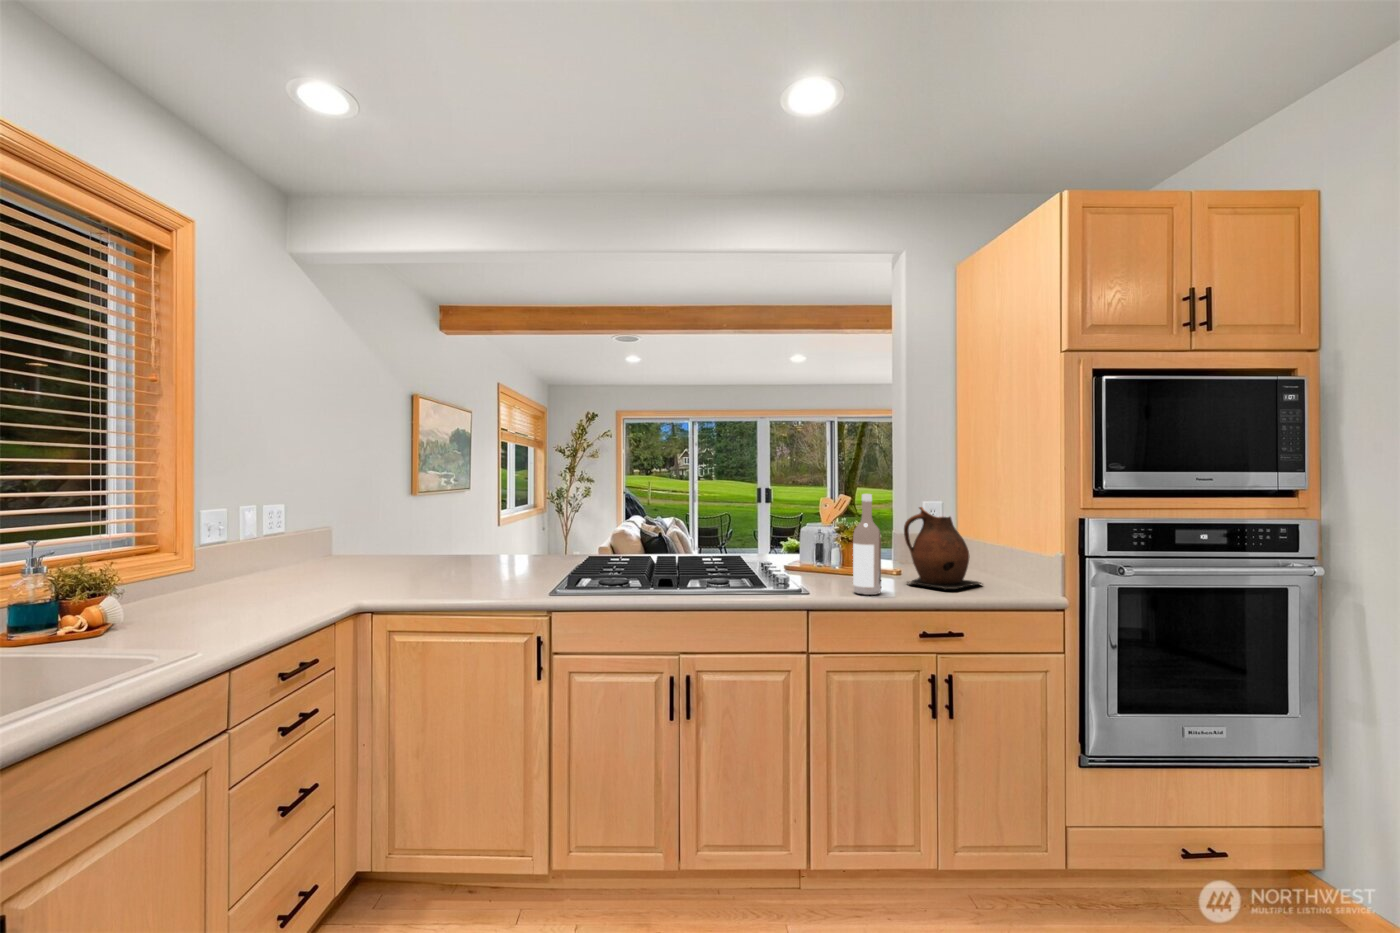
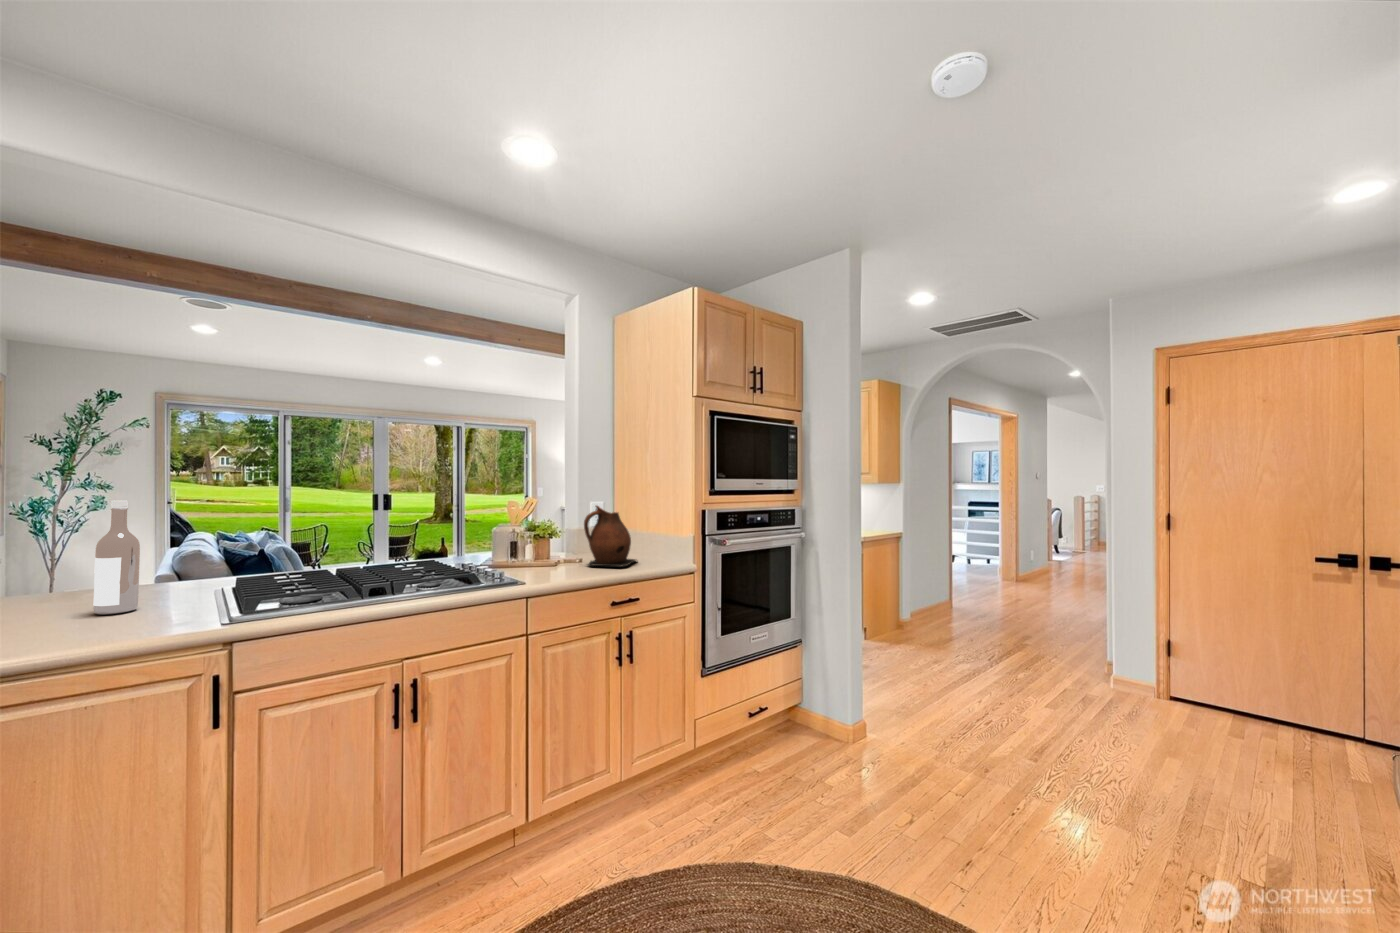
wine bottle: present [853,494,881,595] -> present [93,500,140,615]

